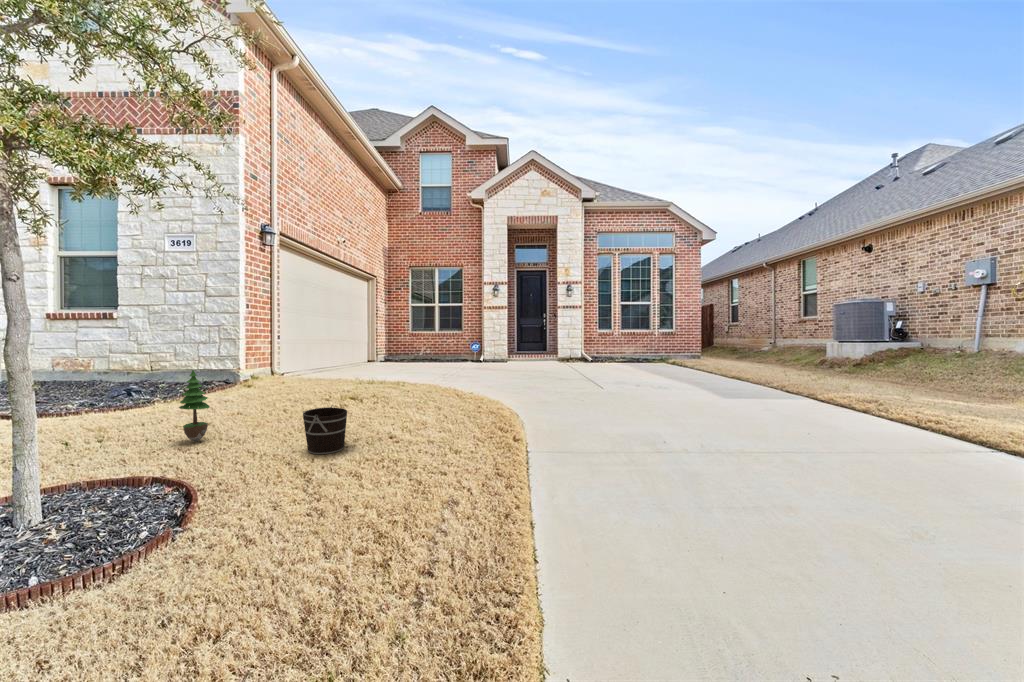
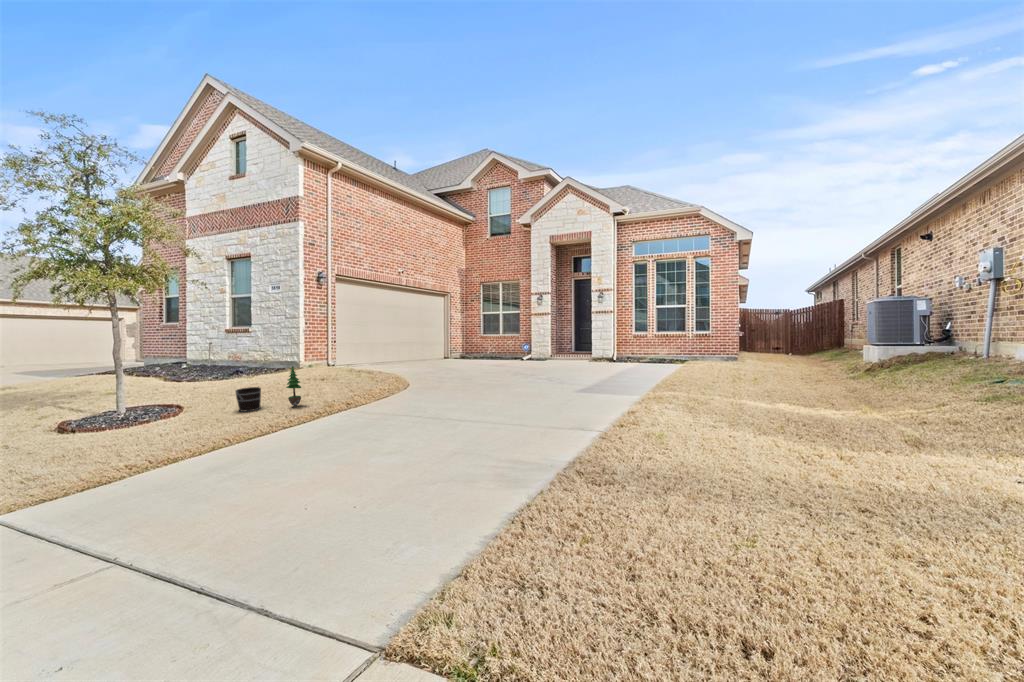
potted tree: present [179,370,210,441] -> present [286,367,301,406]

